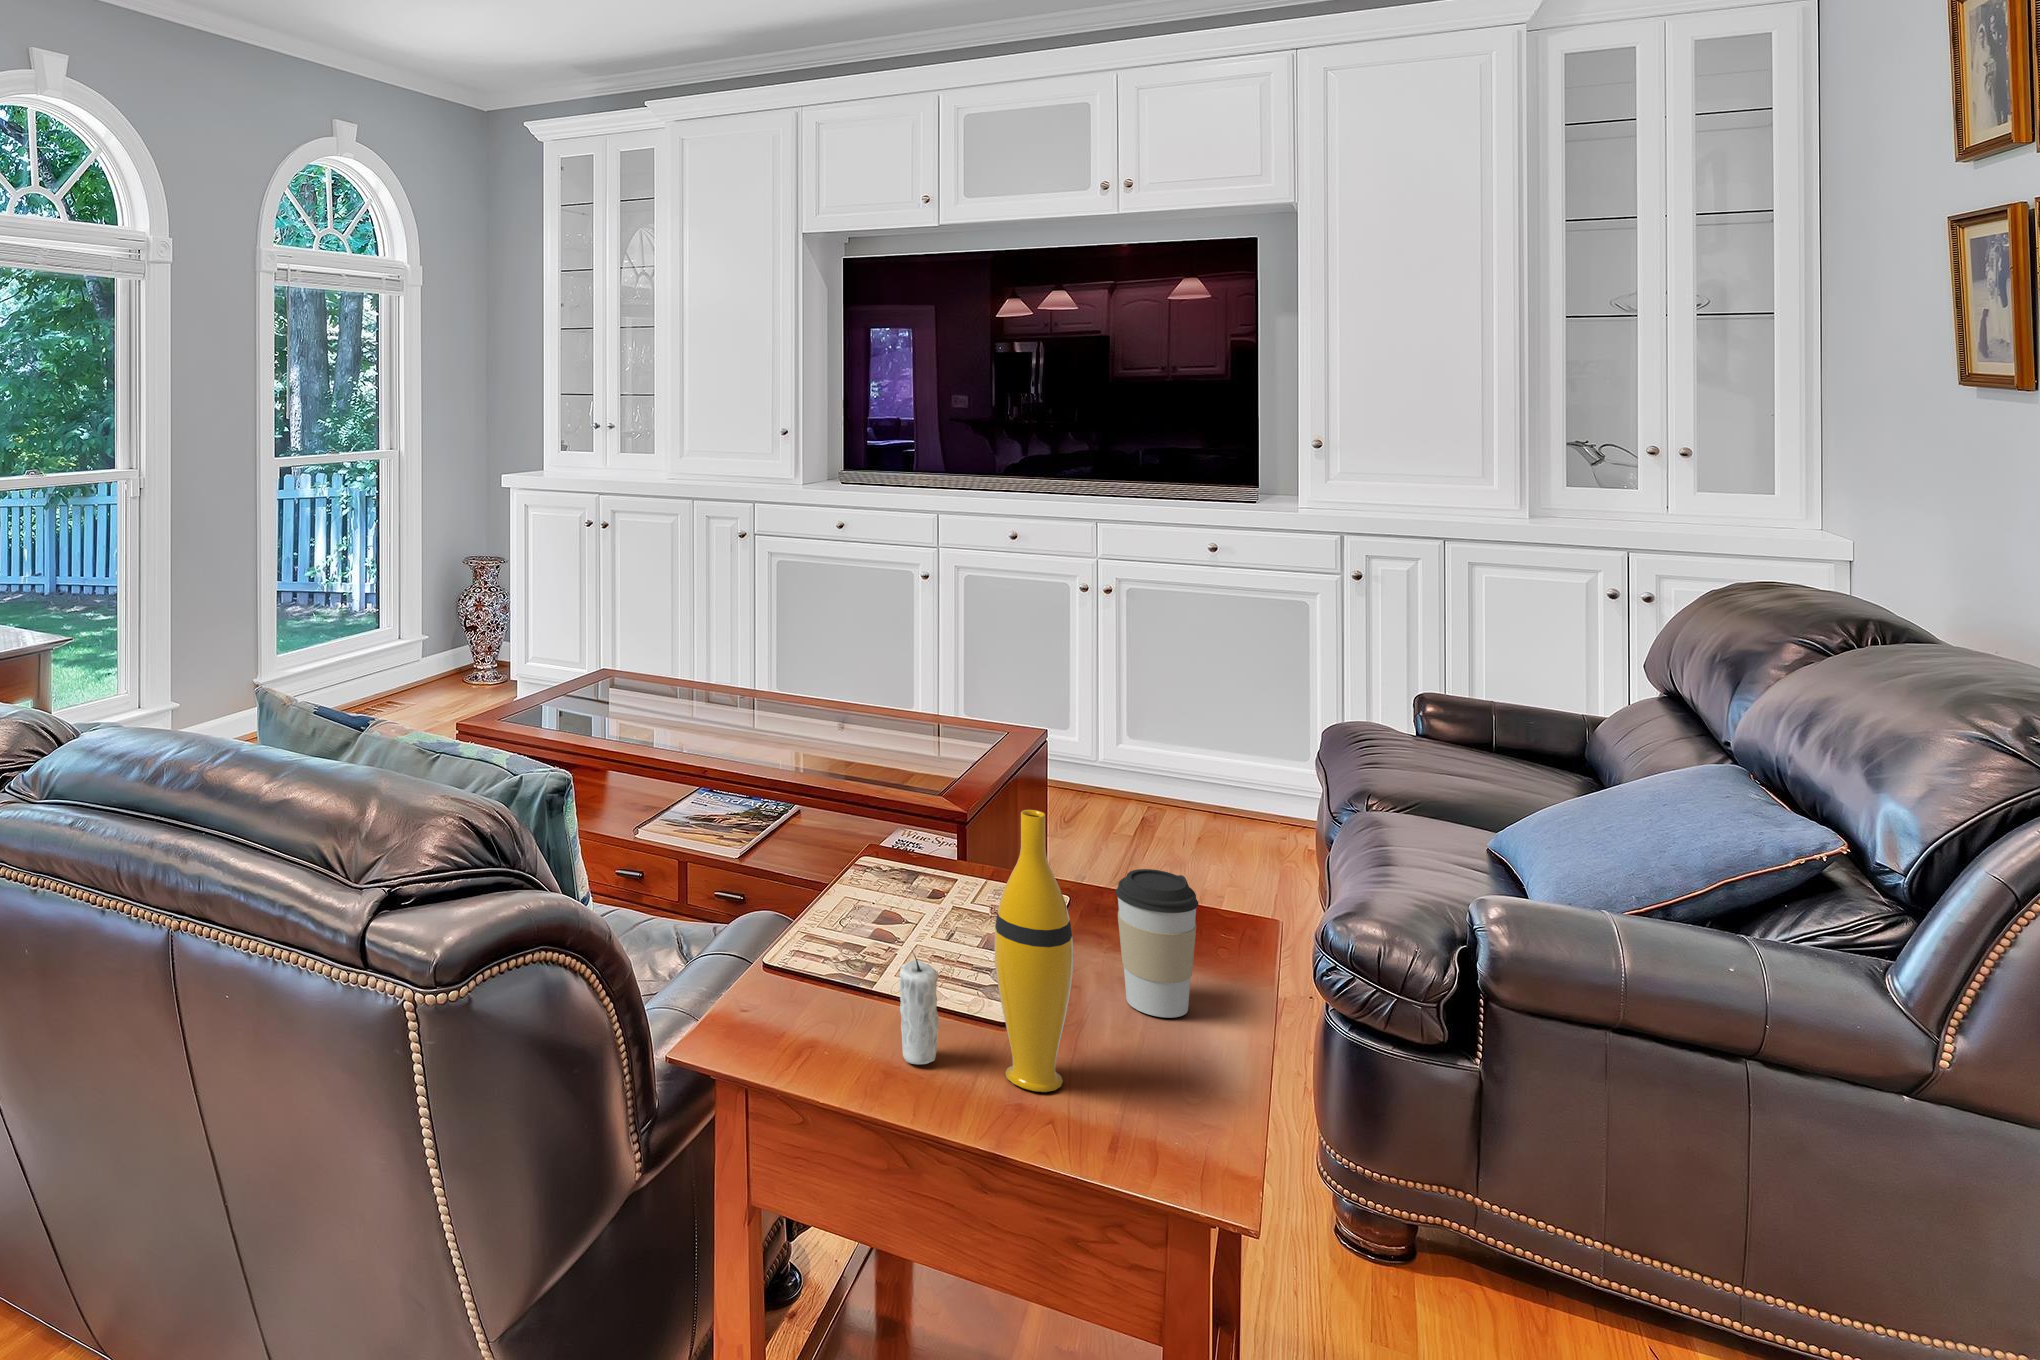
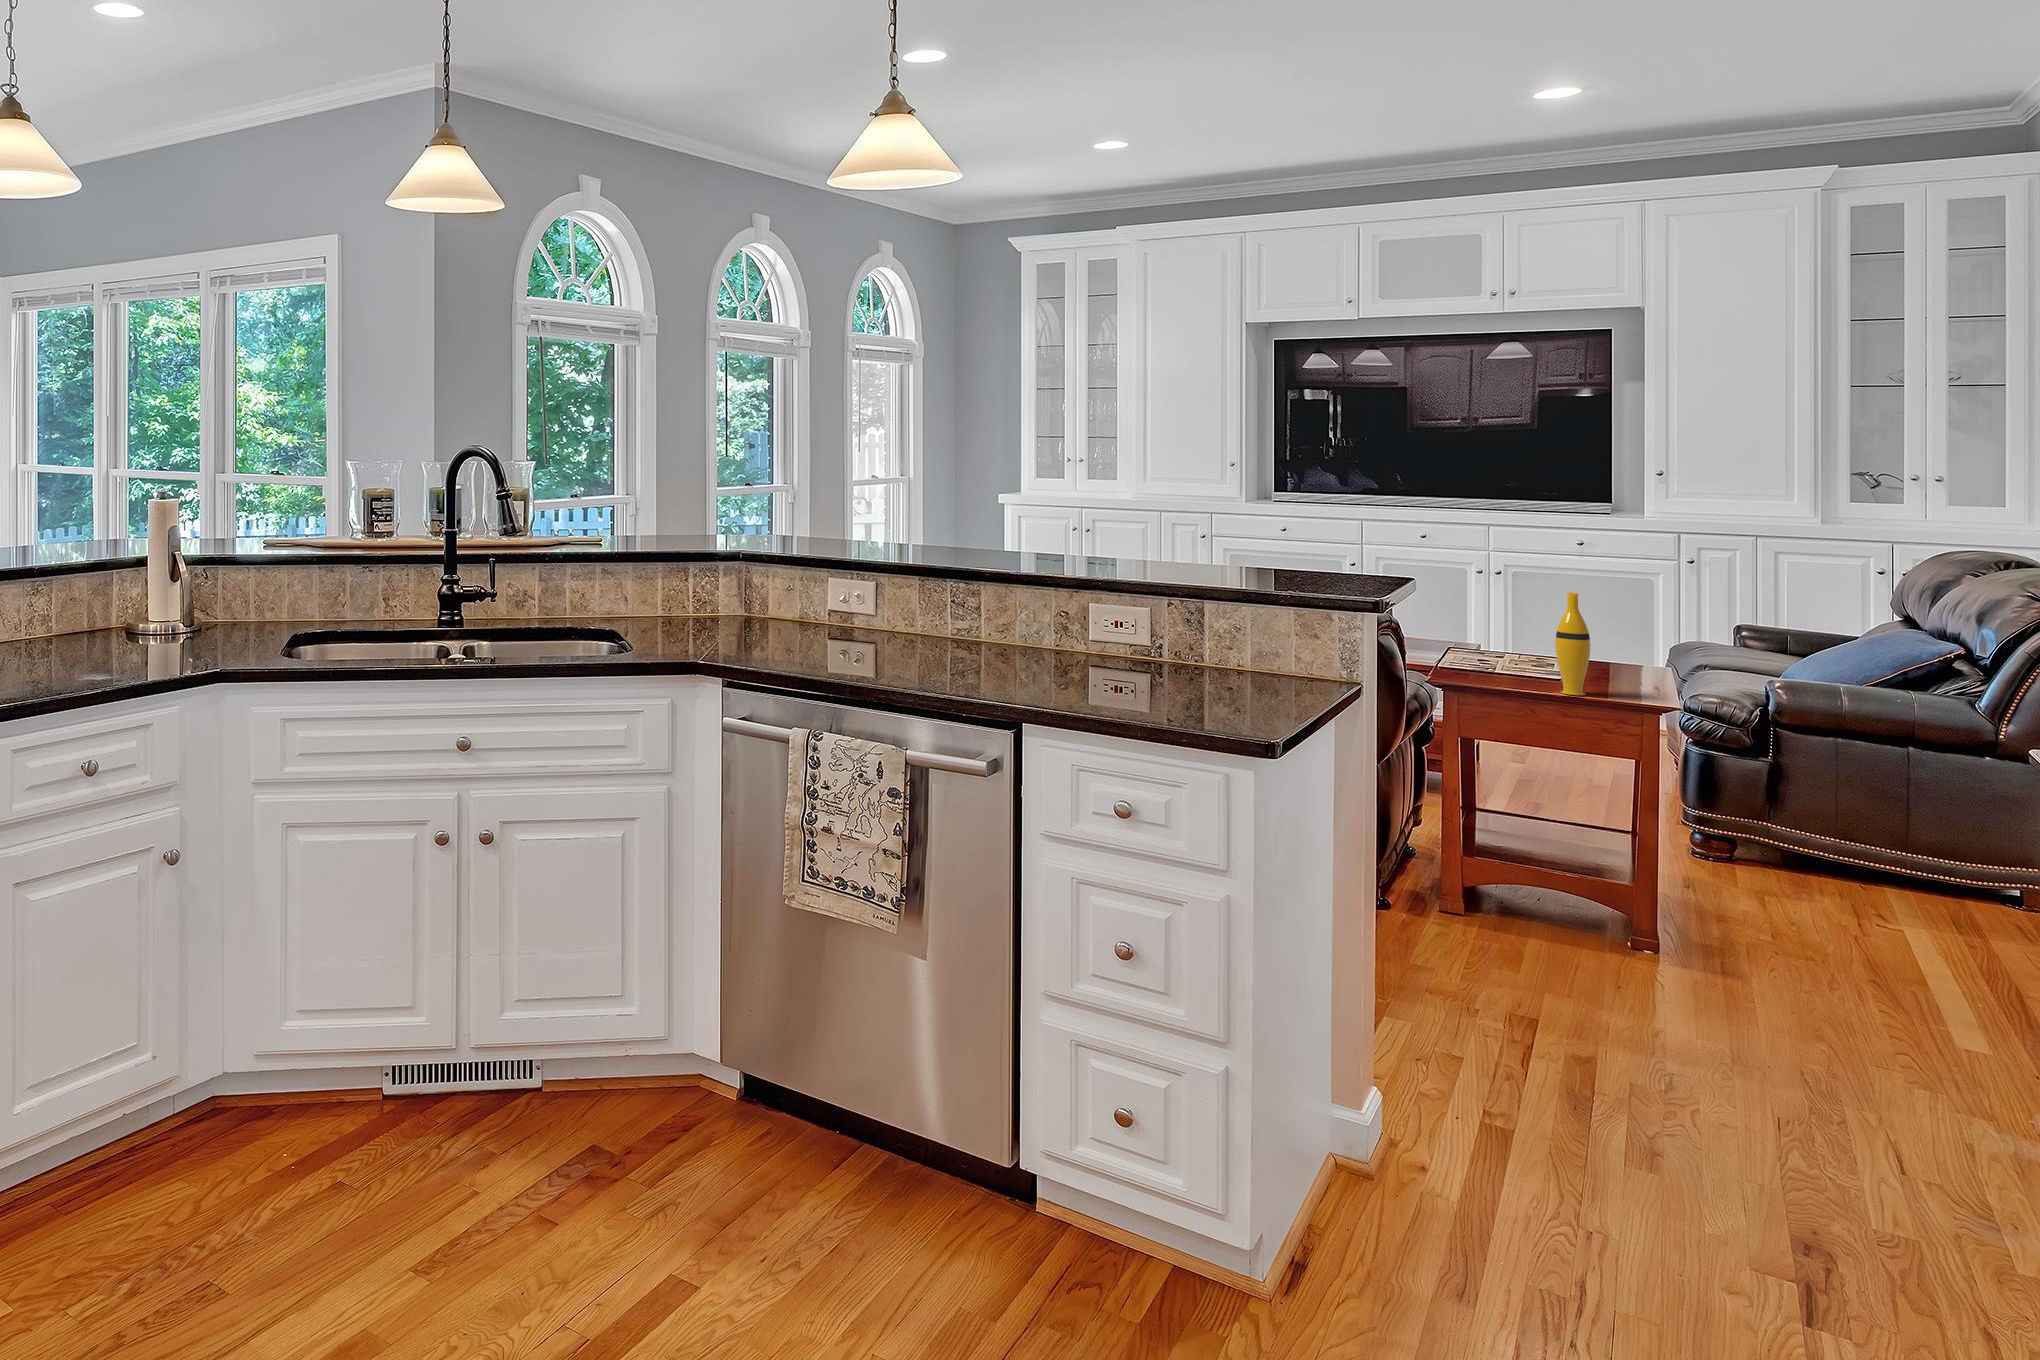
coffee cup: present [1115,869,1198,1018] -> none [1597,631,1636,686]
candle: present [900,951,939,1064] -> none [1512,647,1530,690]

